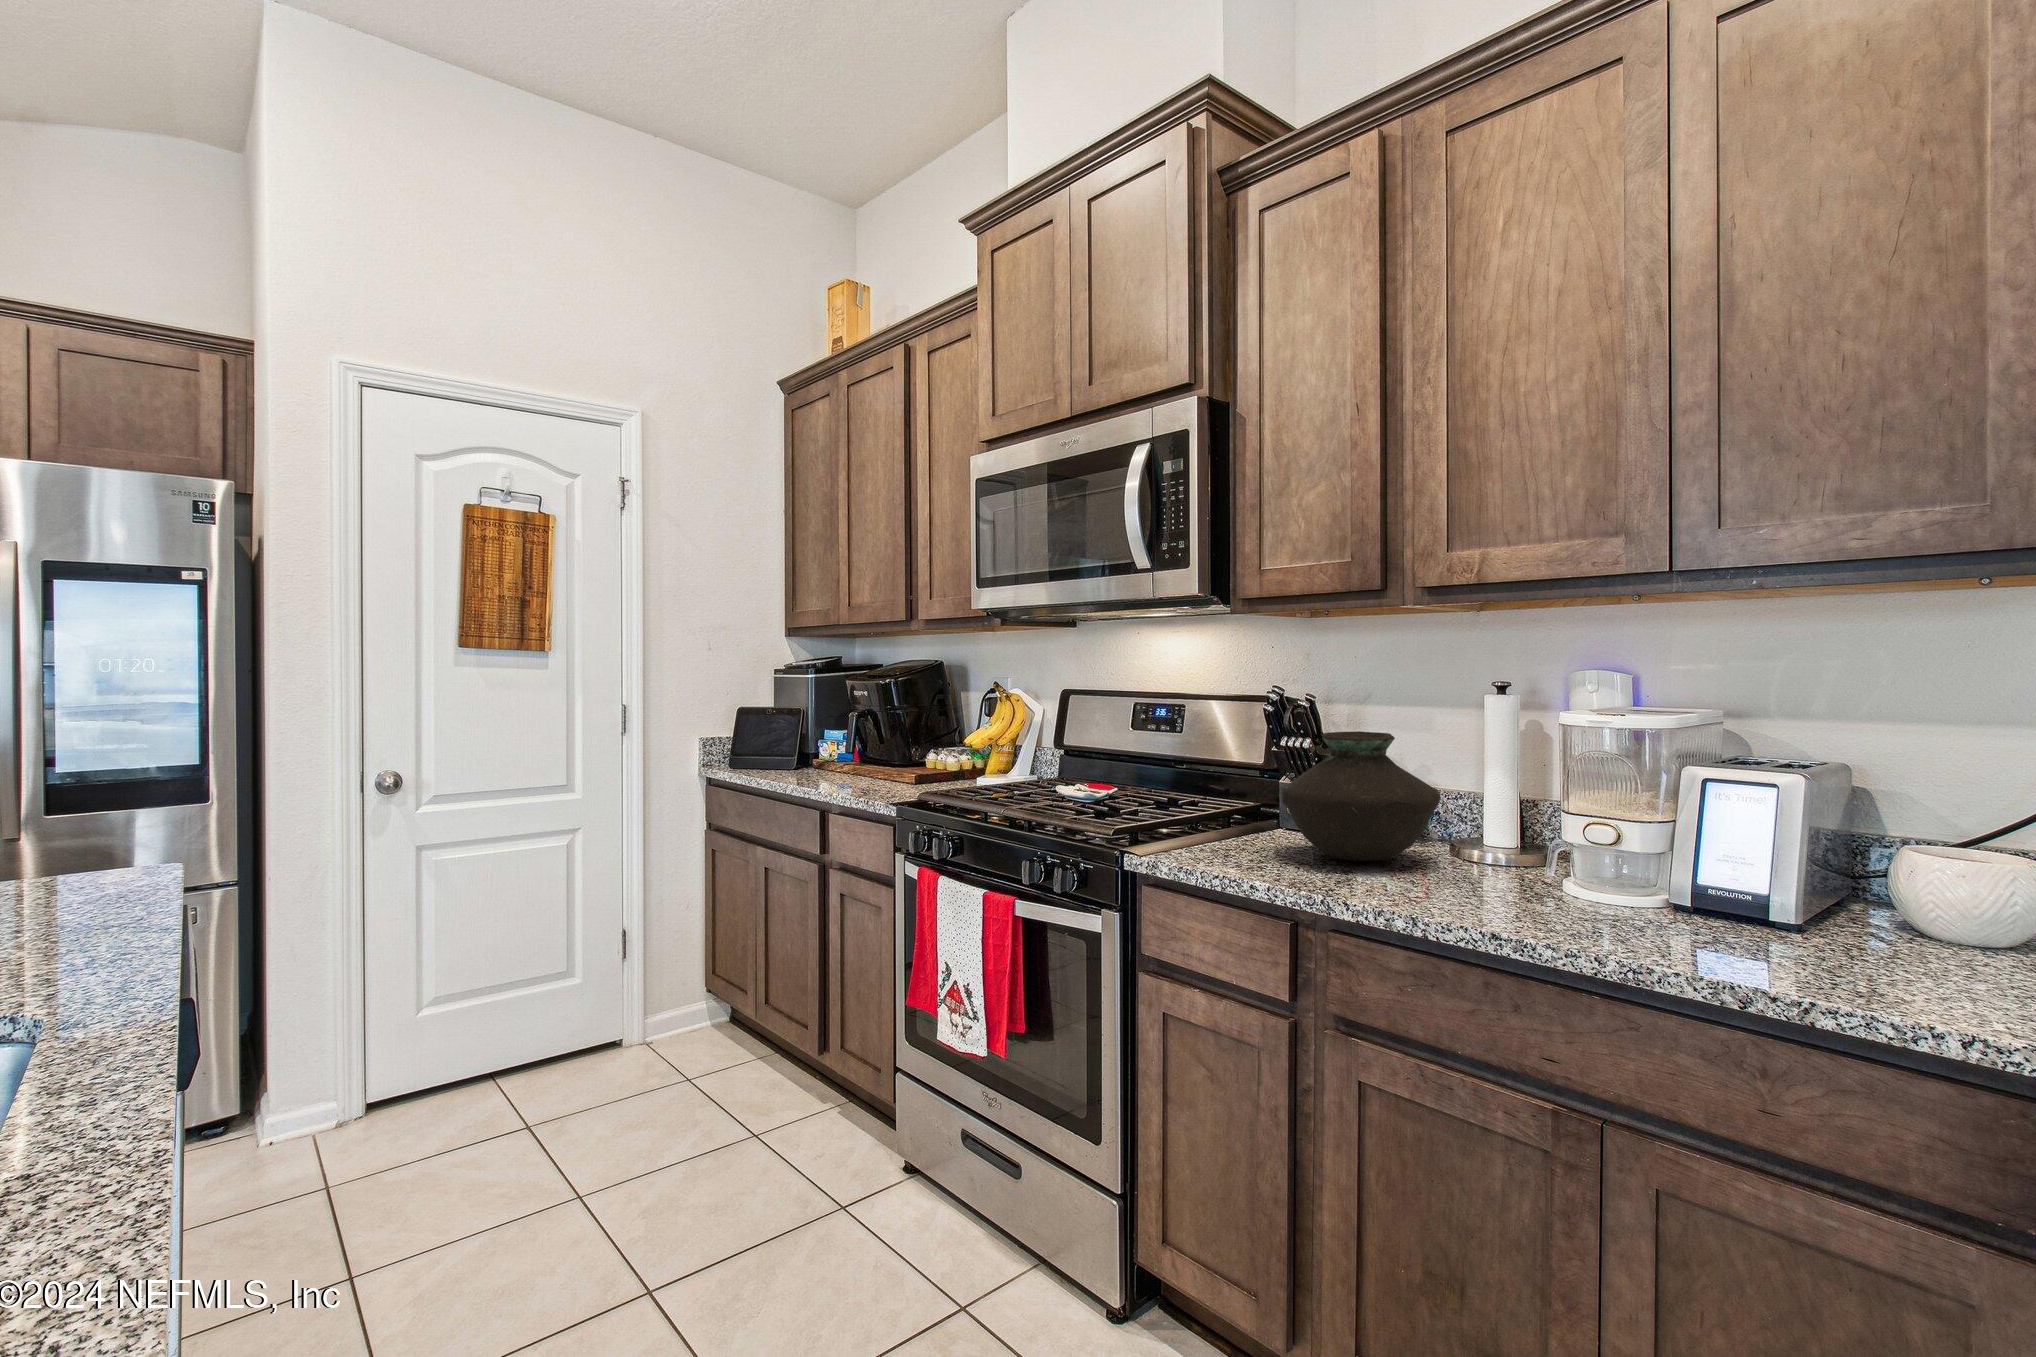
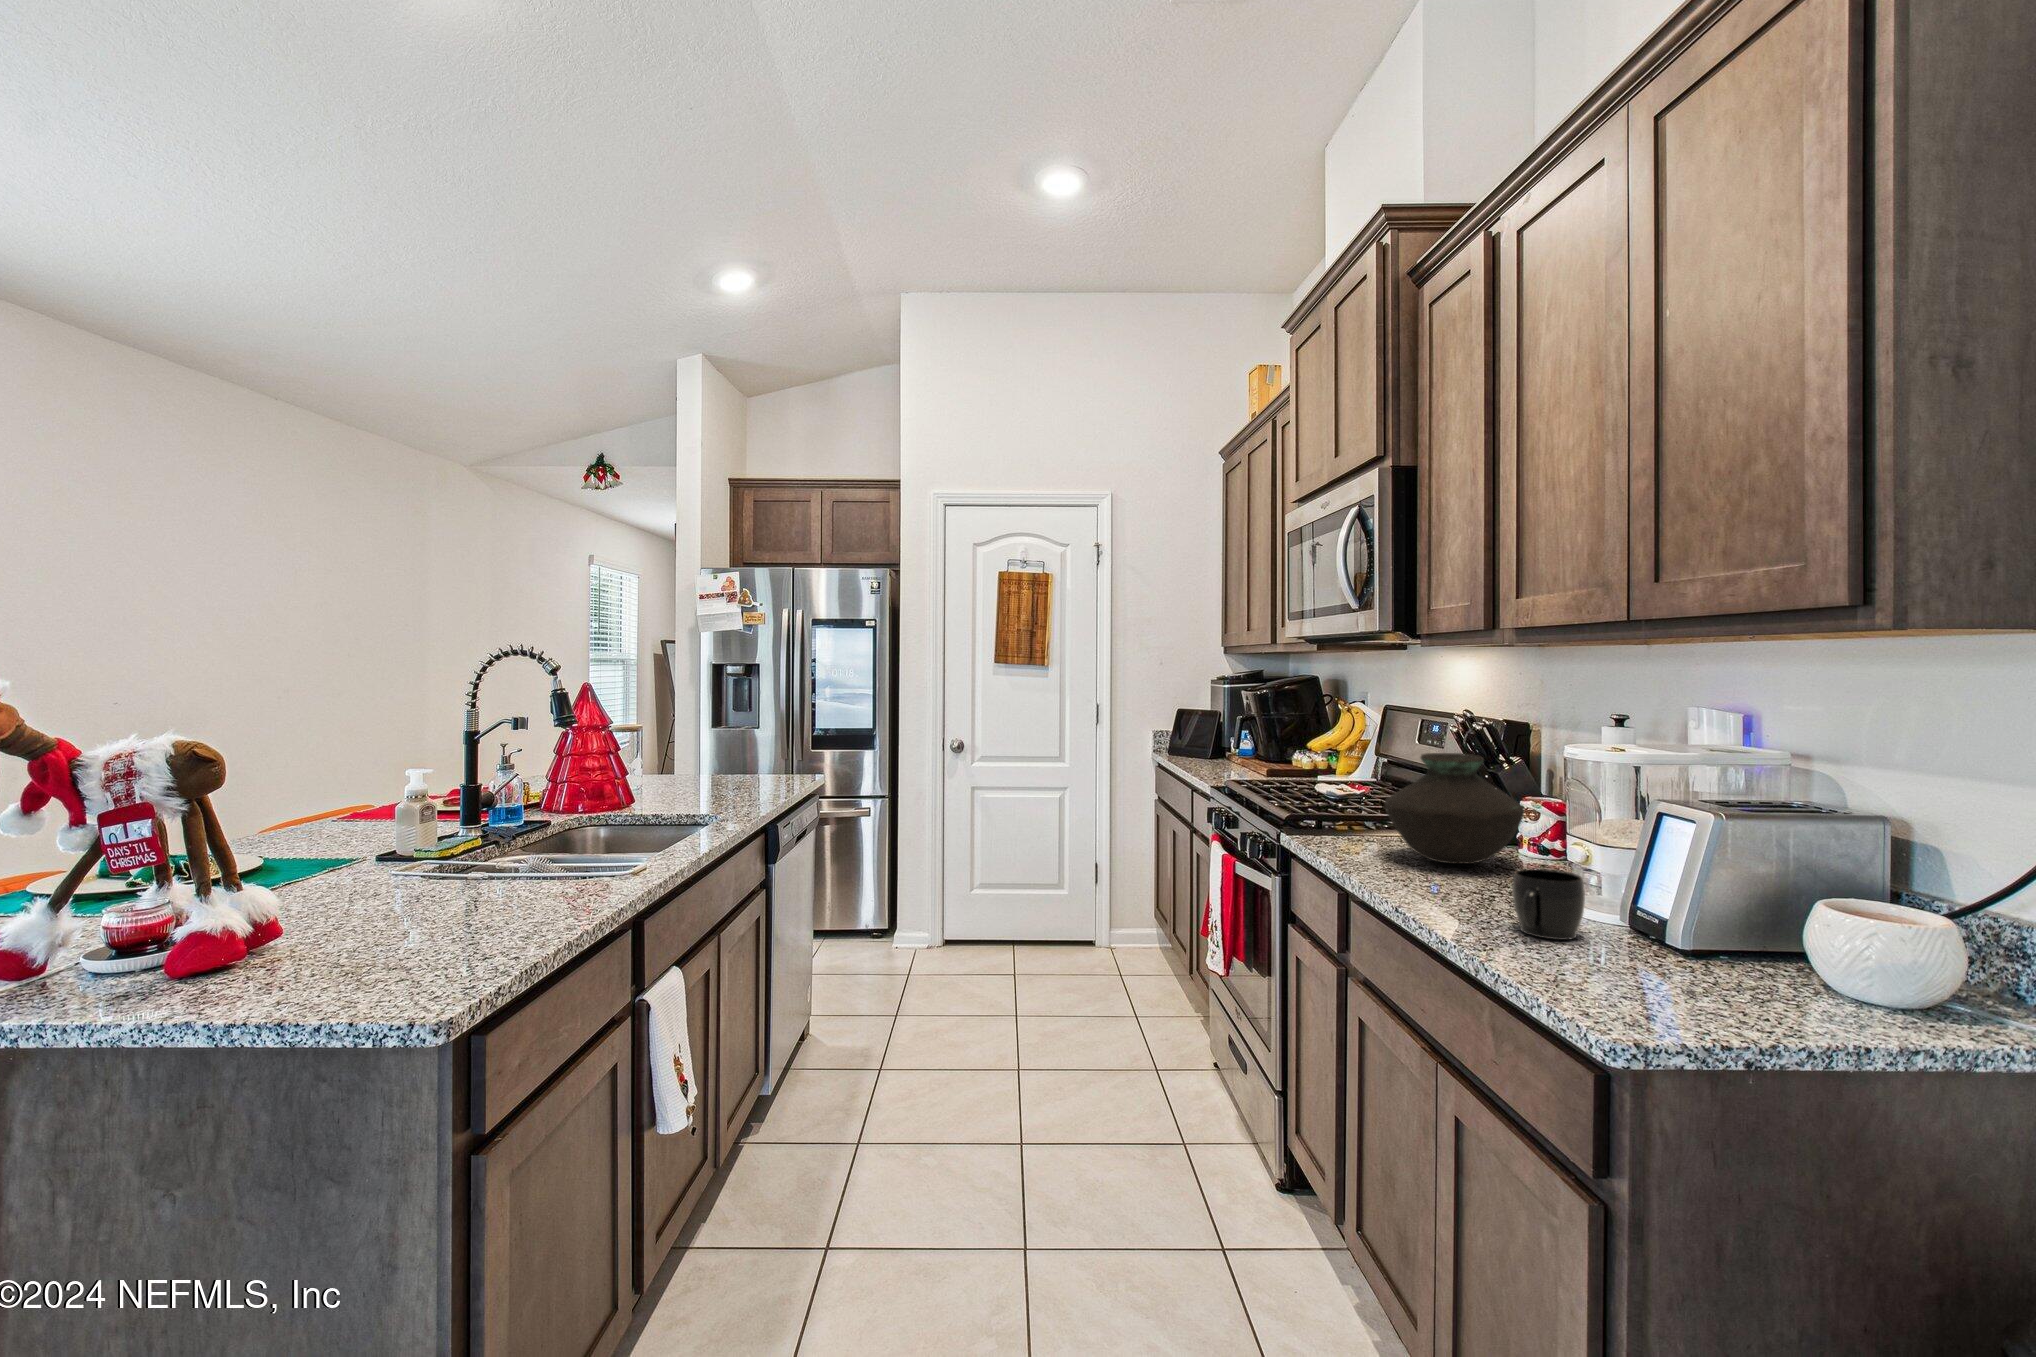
mug: none [1599,850,1685,930] -> present [1512,869,1585,940]

